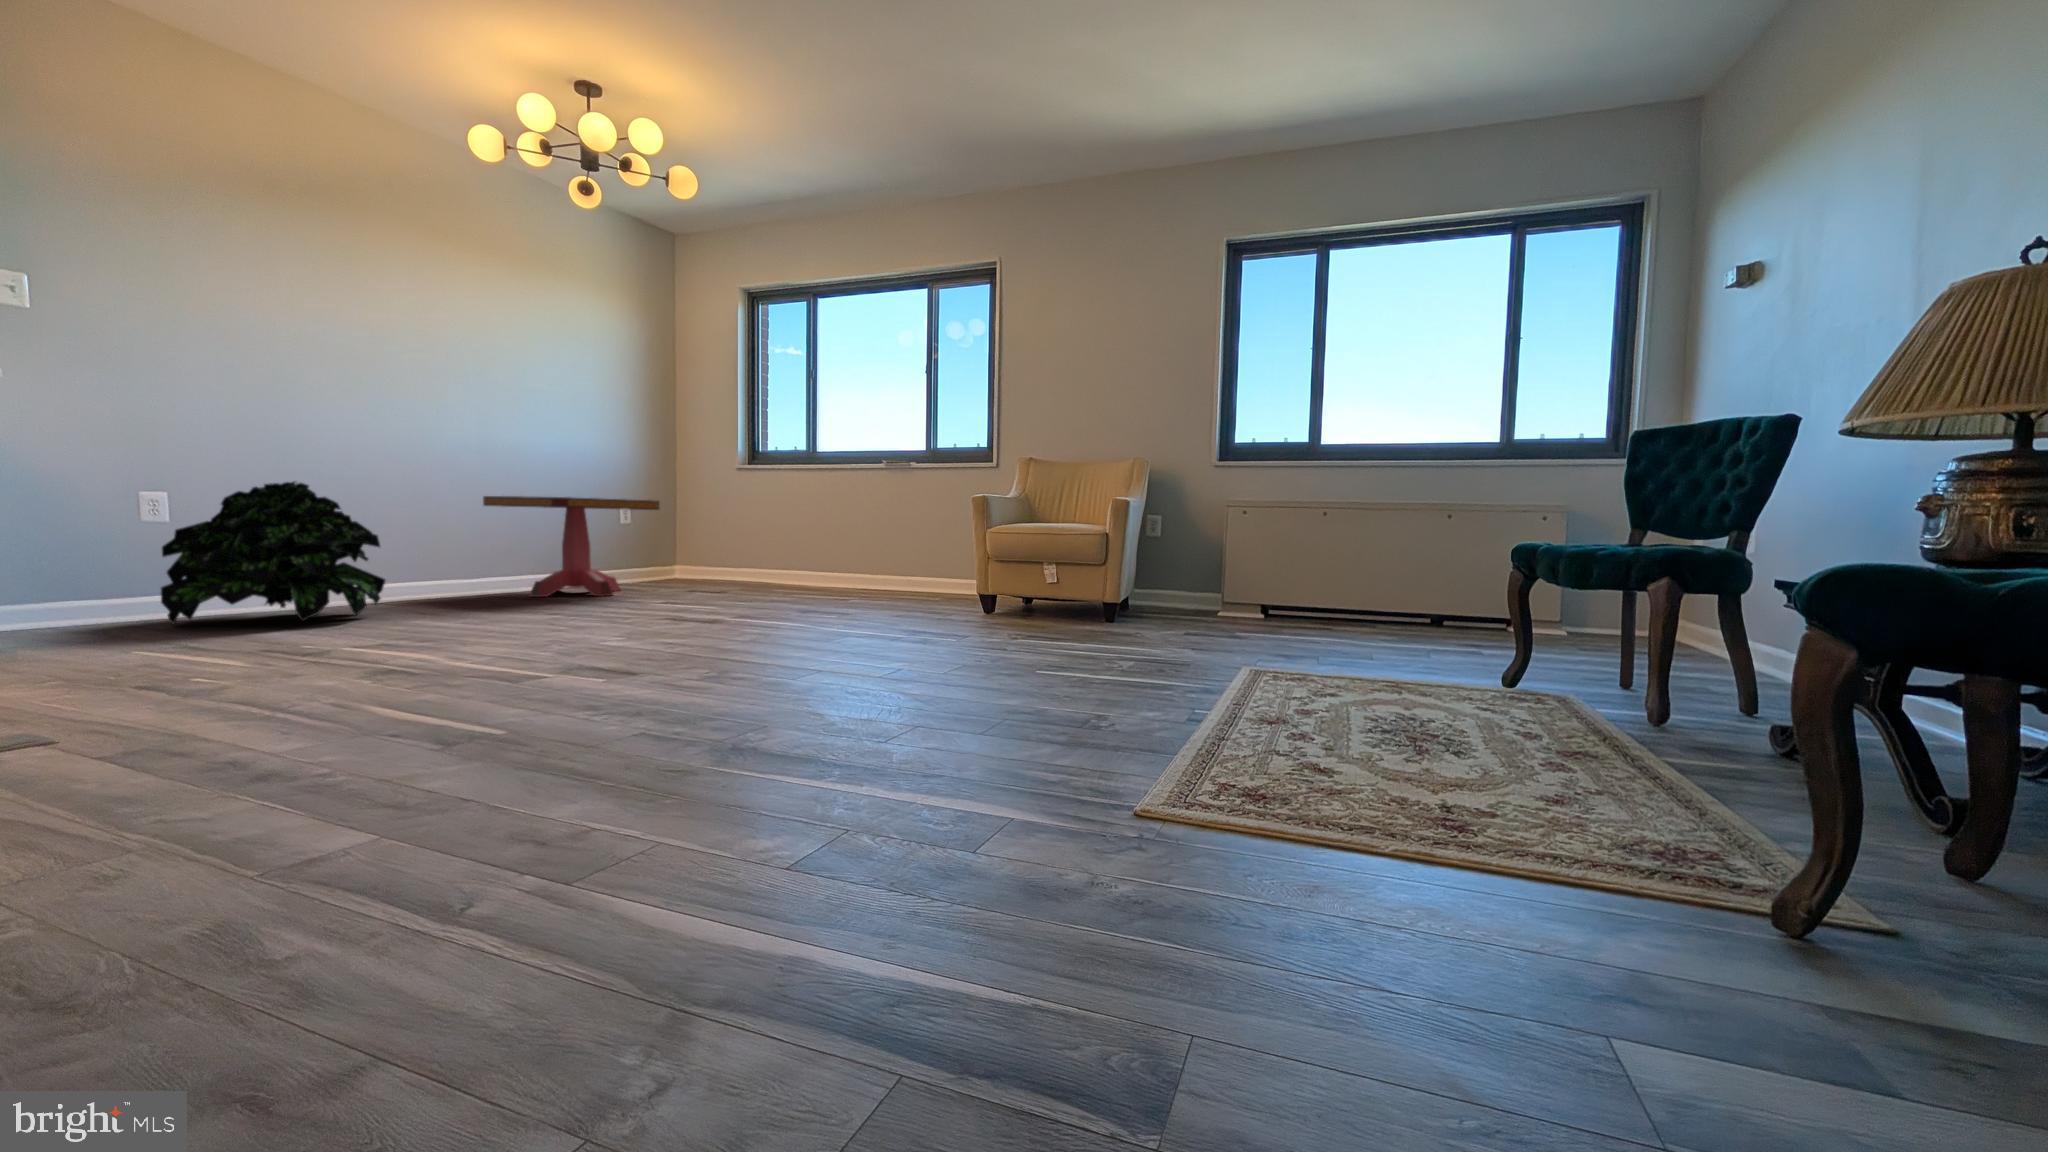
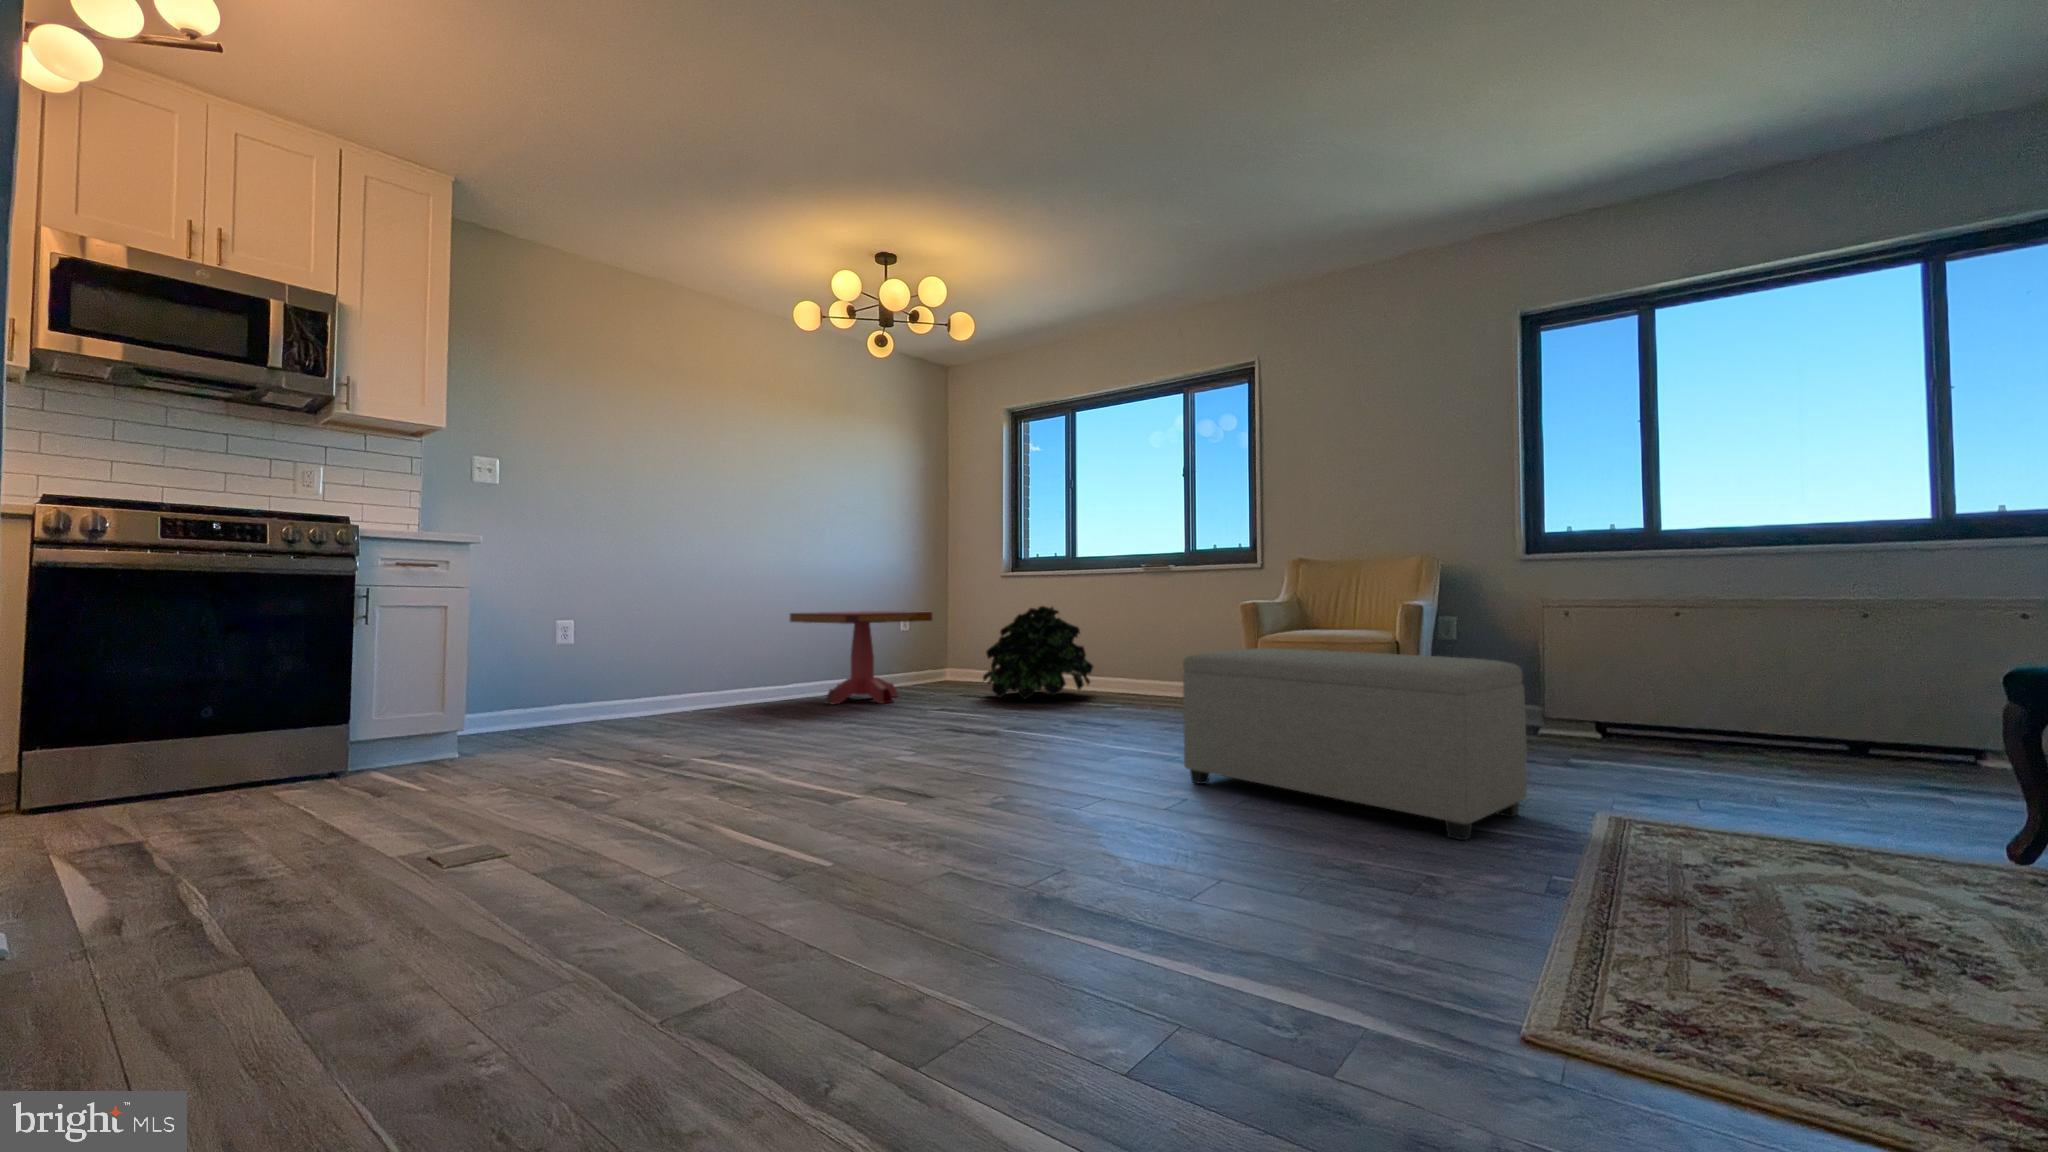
potted plant: present [161,482,385,624] -> present [983,606,1093,699]
ottoman: none [900,529,1191,687] -> present [1183,648,1527,840]

